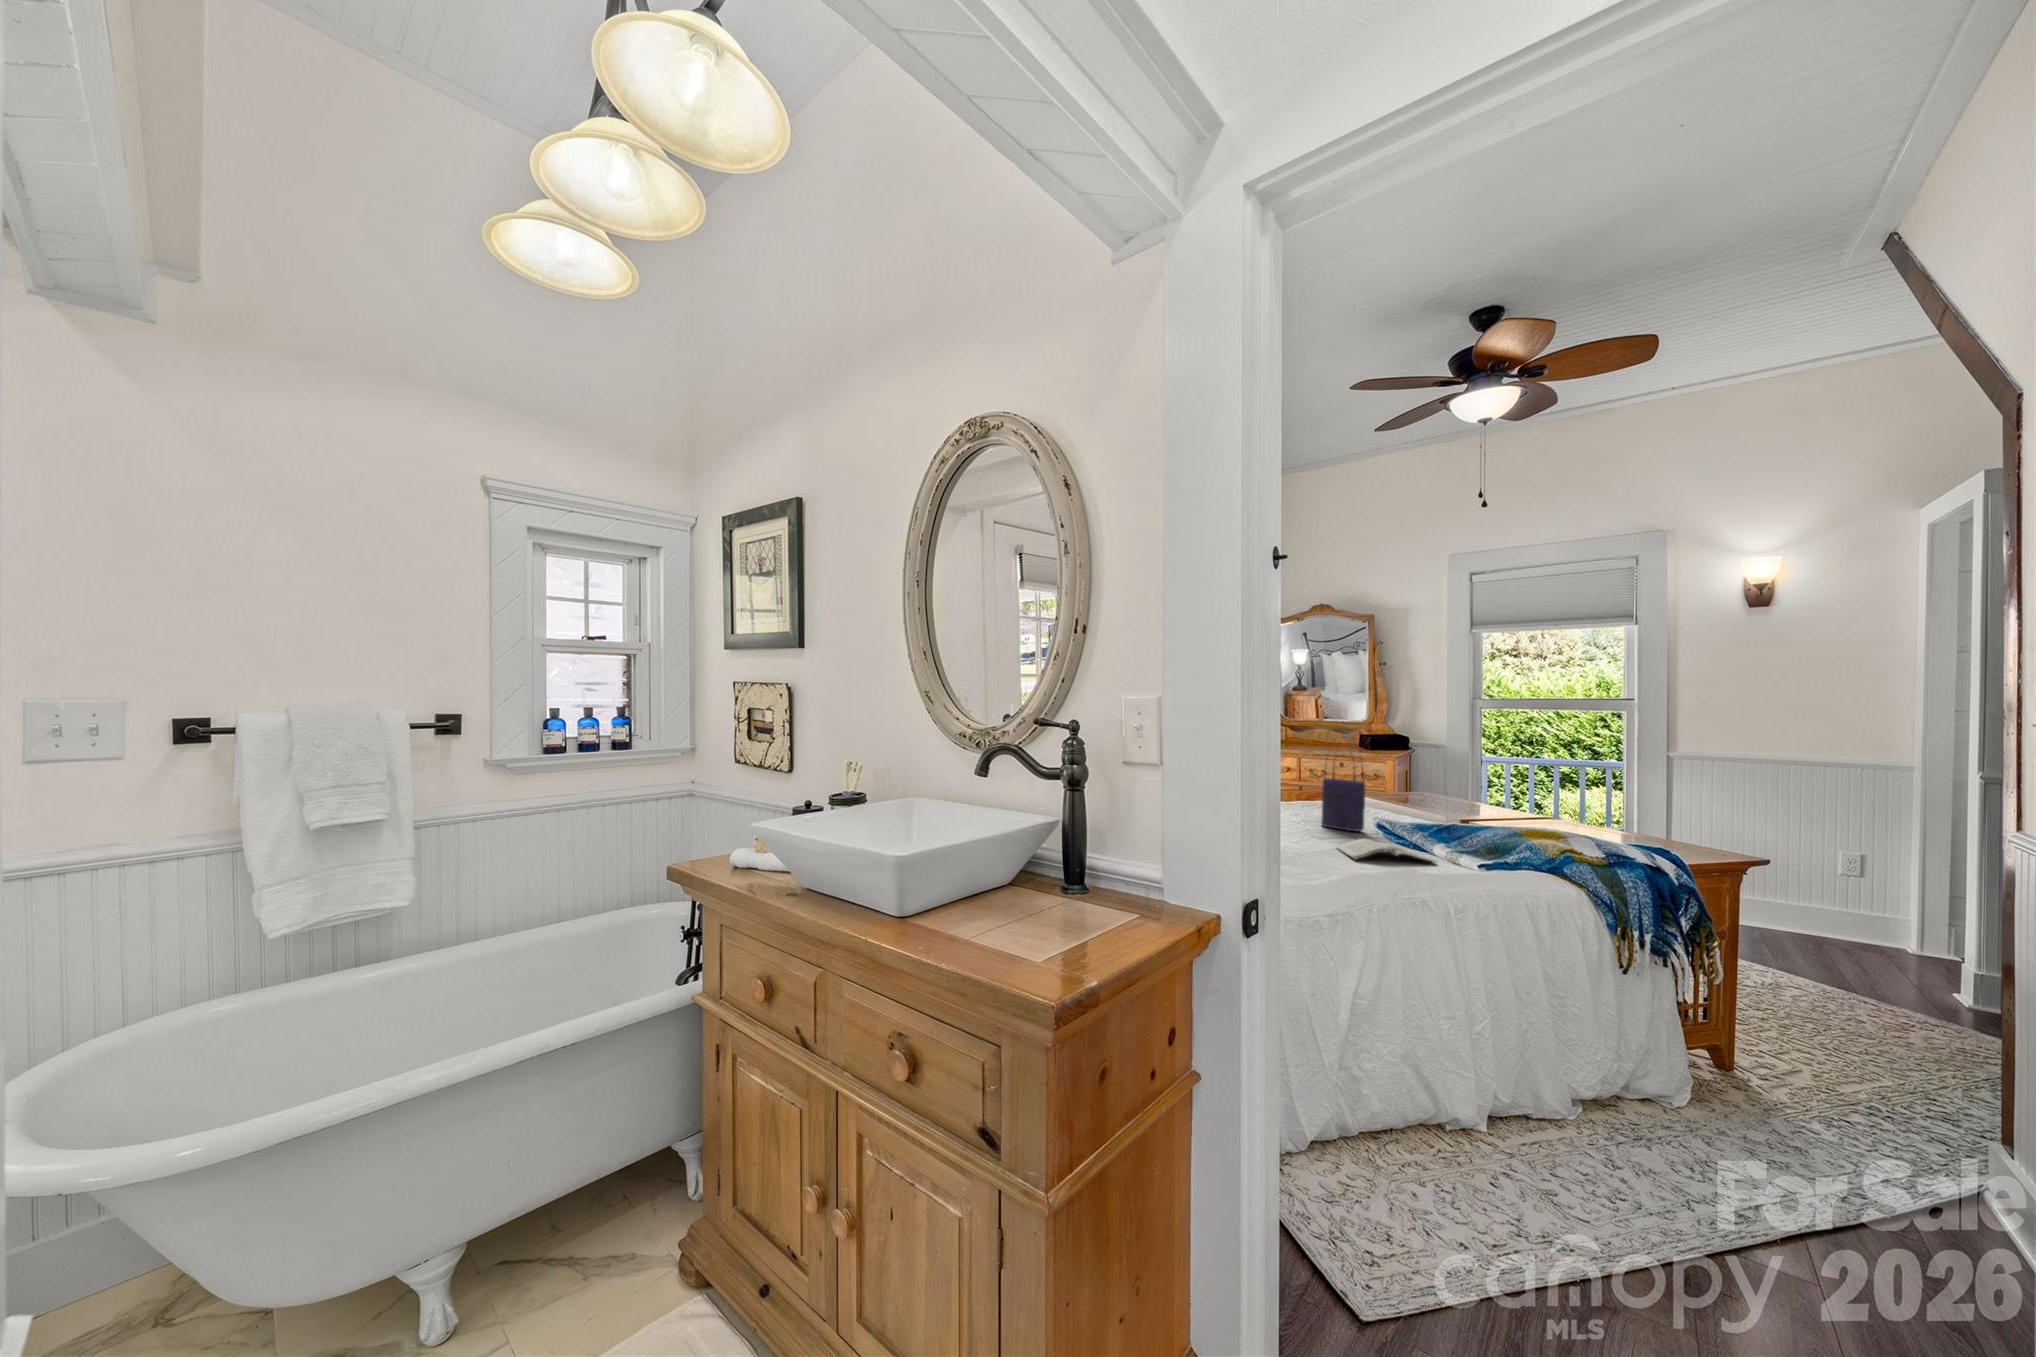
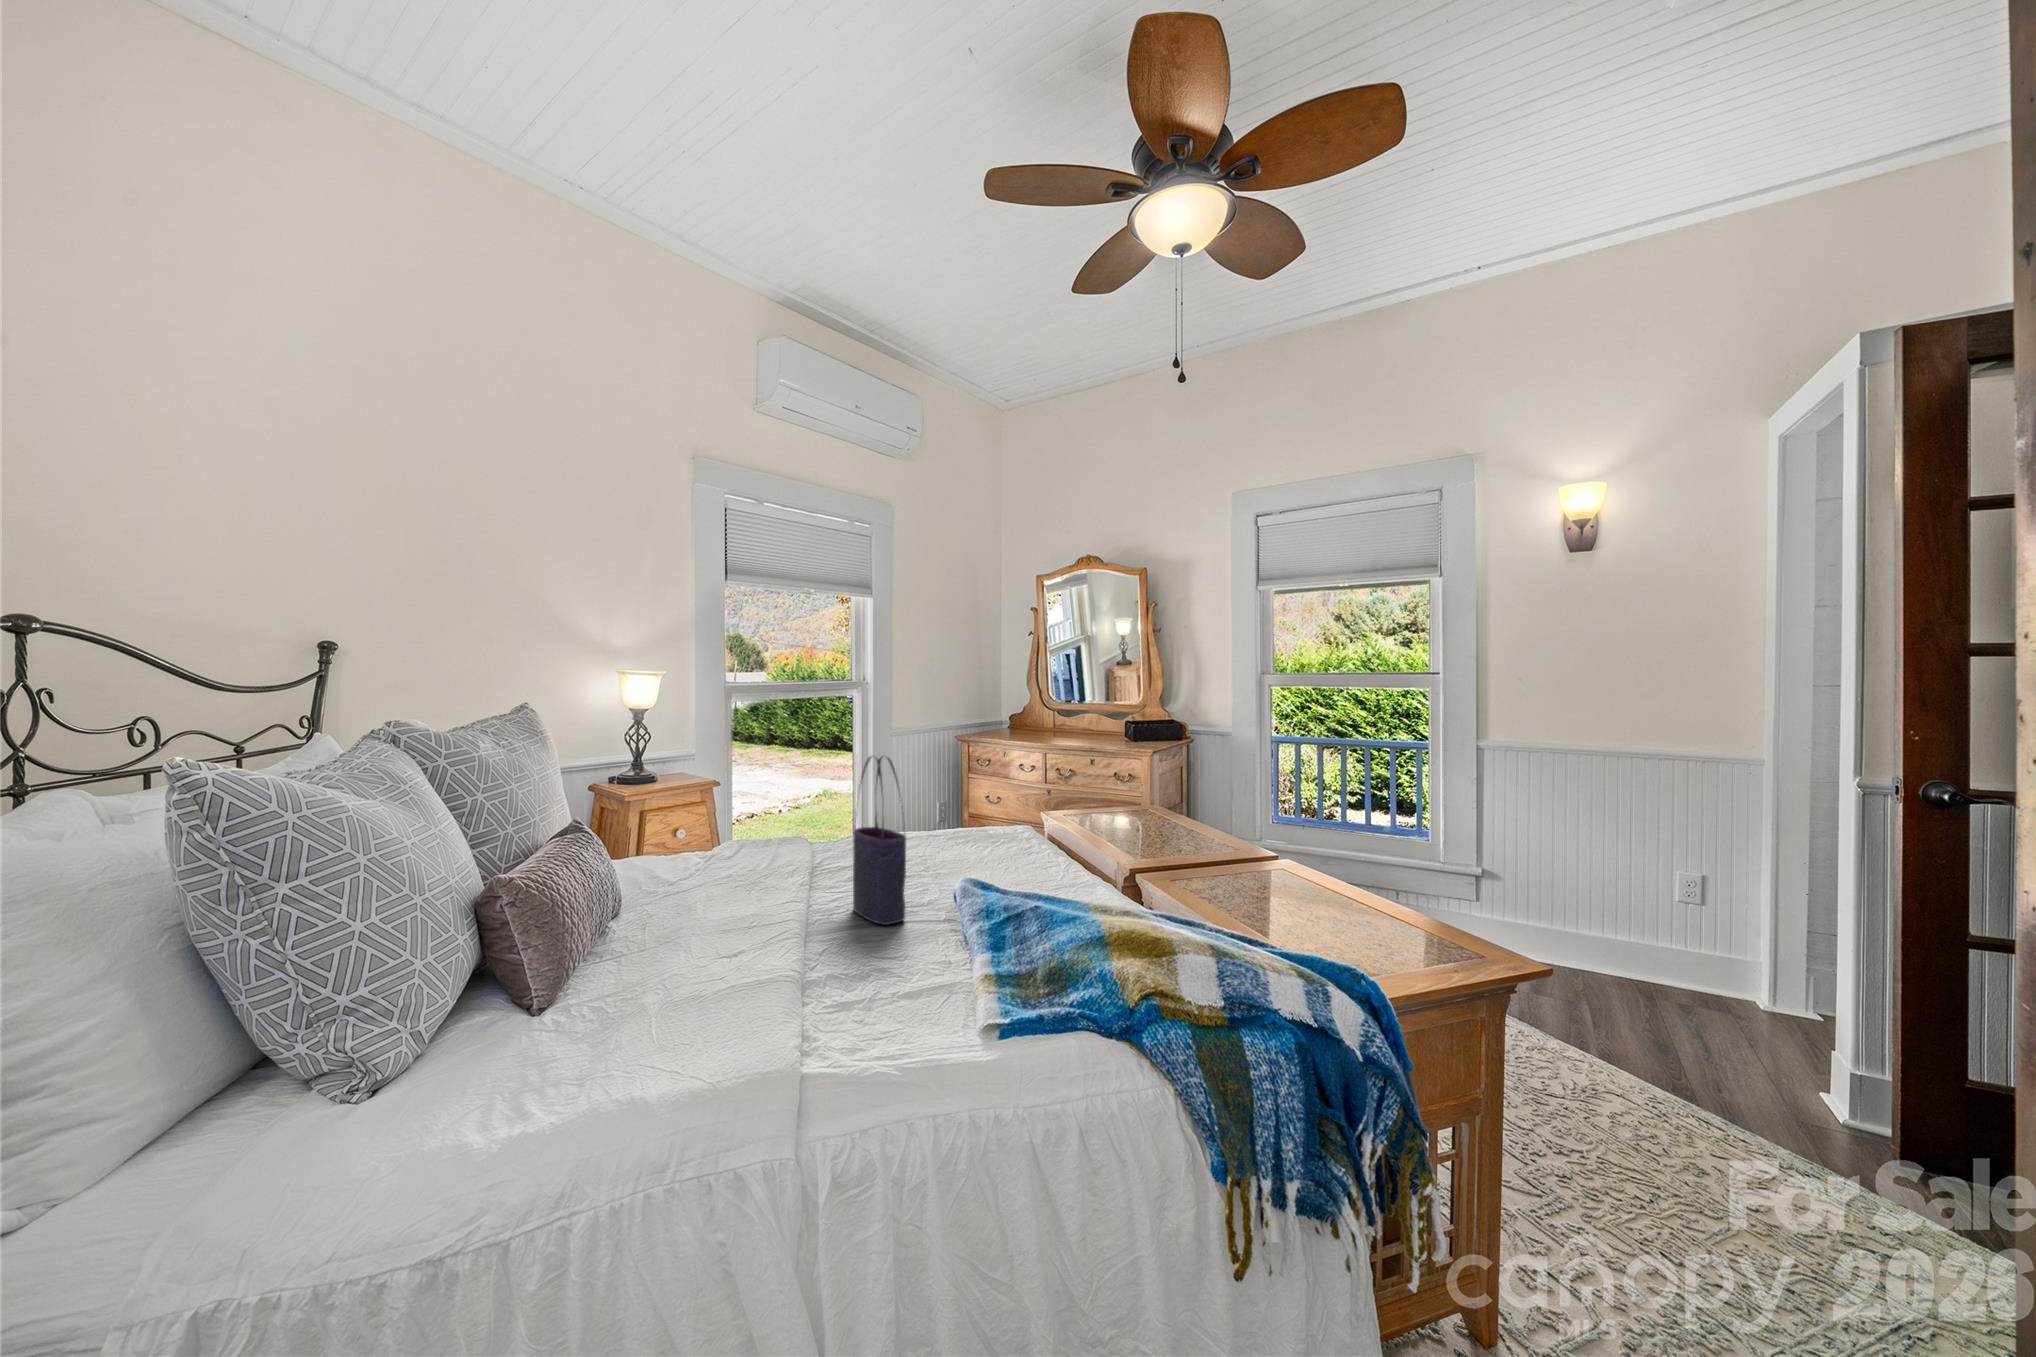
magazine: present [1337,839,1437,863] -> none [724,967,909,1038]

